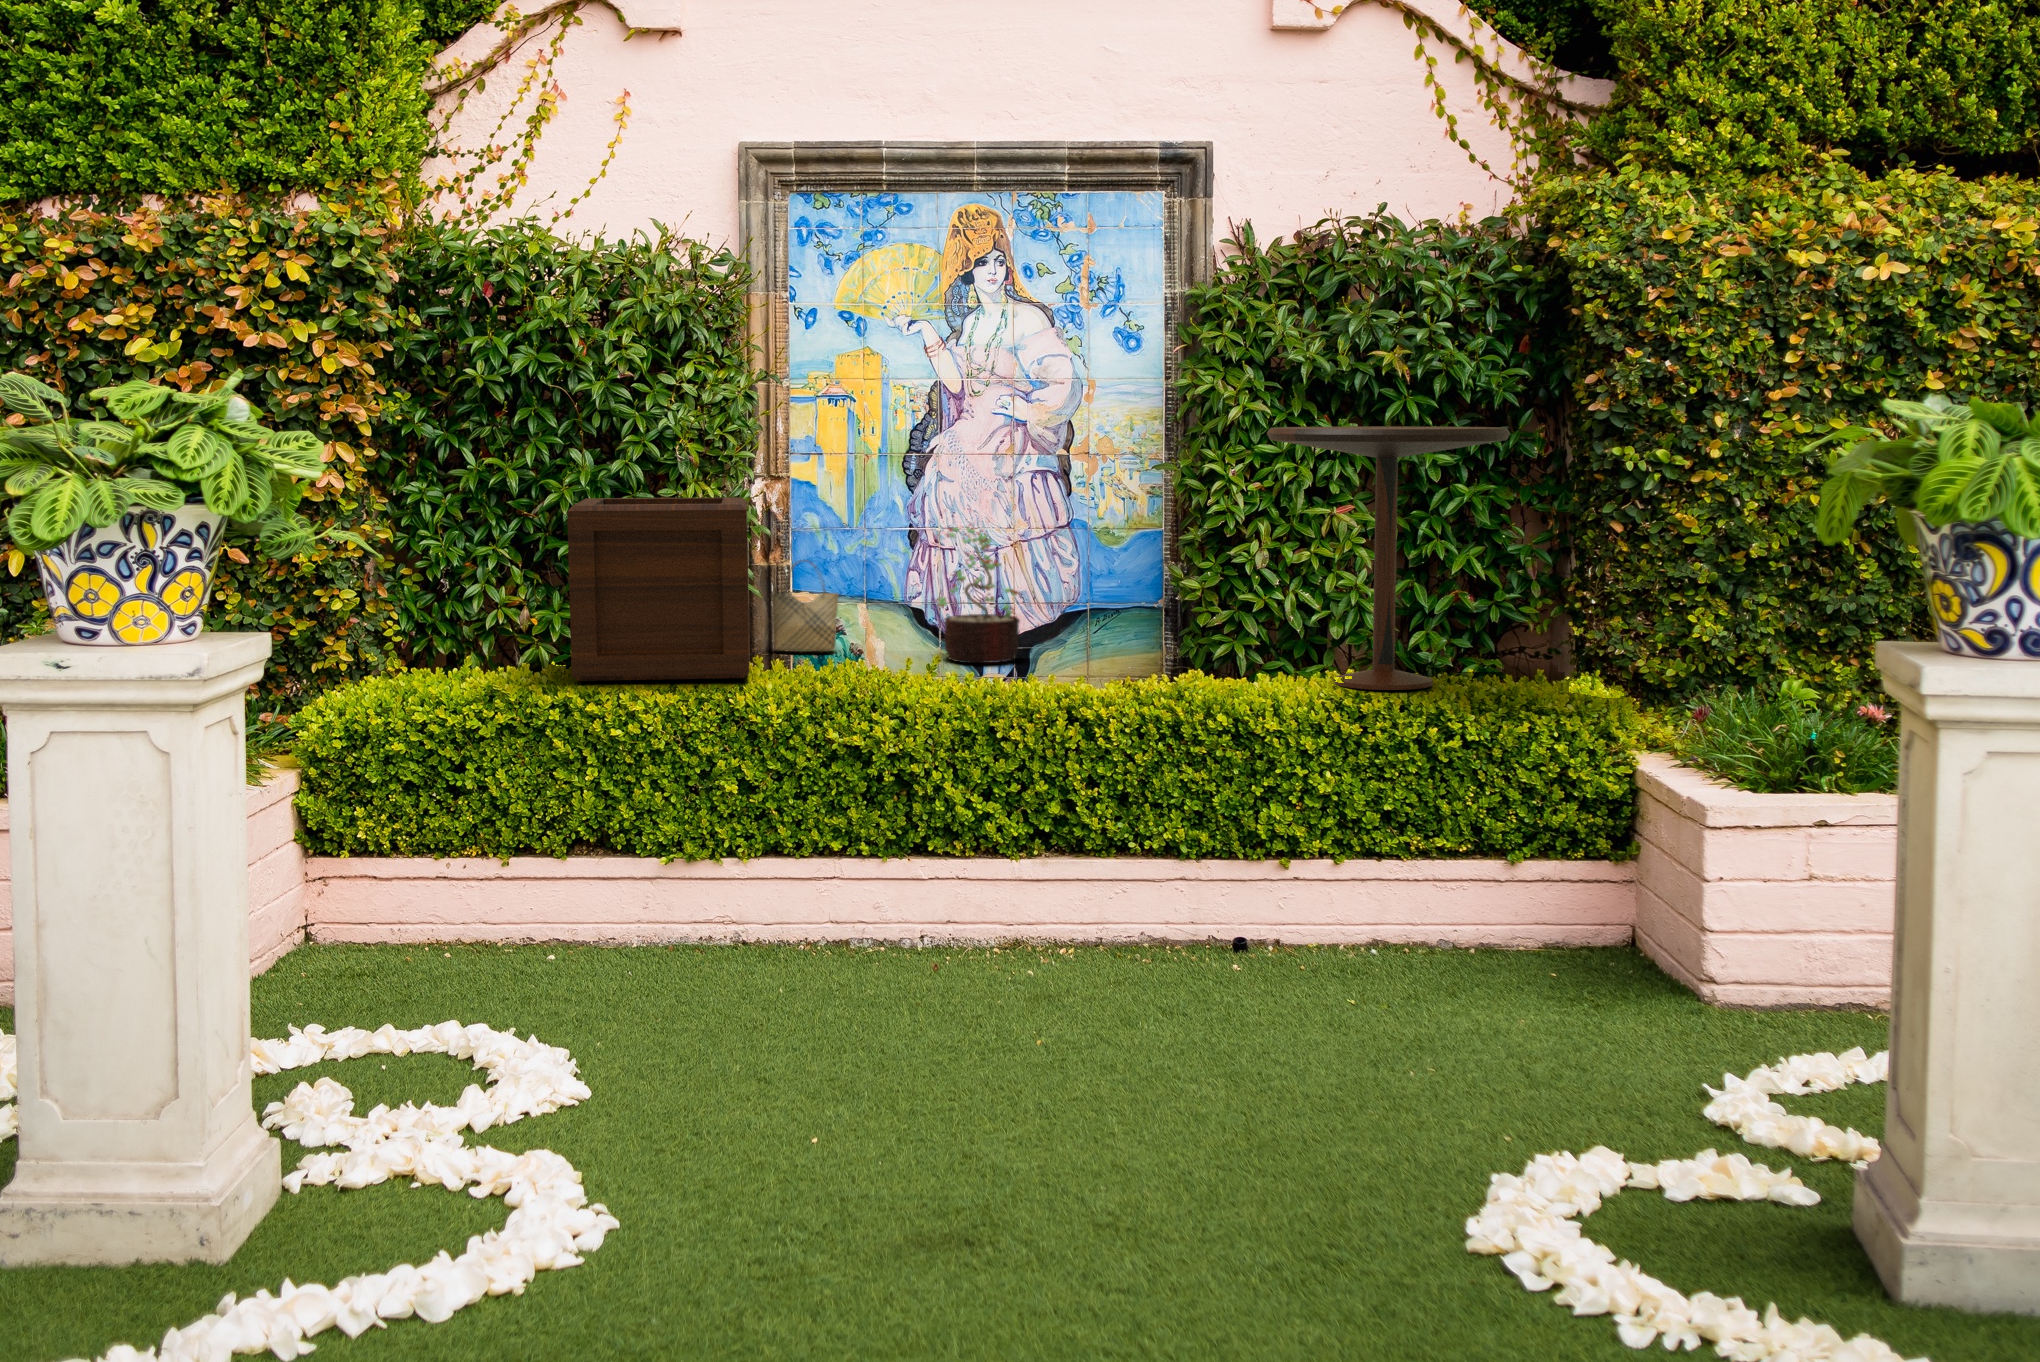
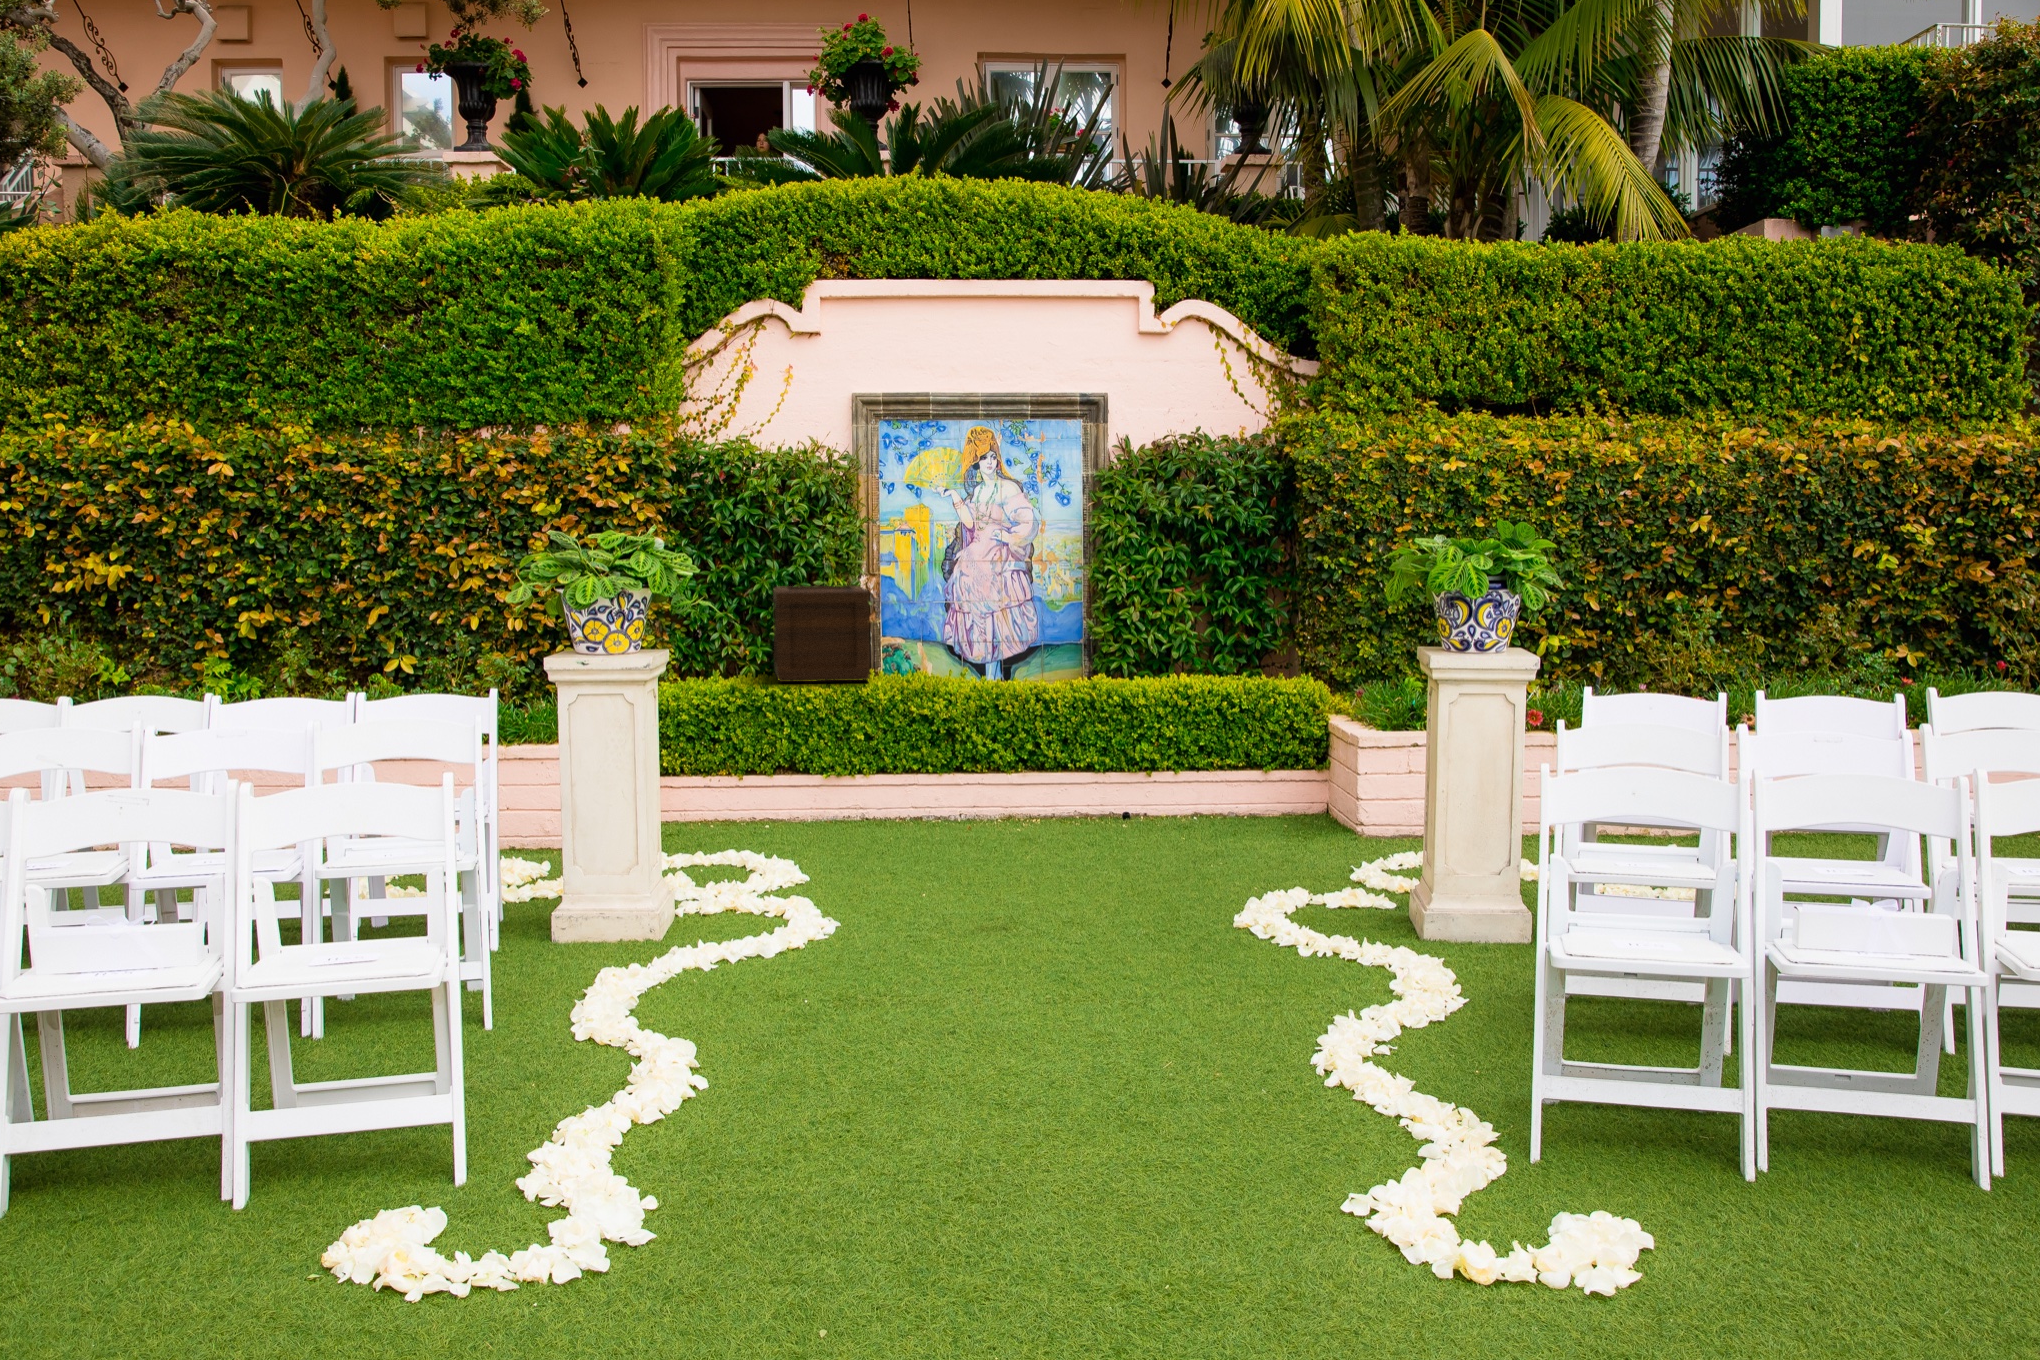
pedestal table: present [1267,426,1510,690] -> none [1139,547,1265,685]
decorative plant: present [936,527,1020,663] -> none [960,599,1009,673]
woven basket: present [771,561,838,652] -> none [872,619,909,669]

